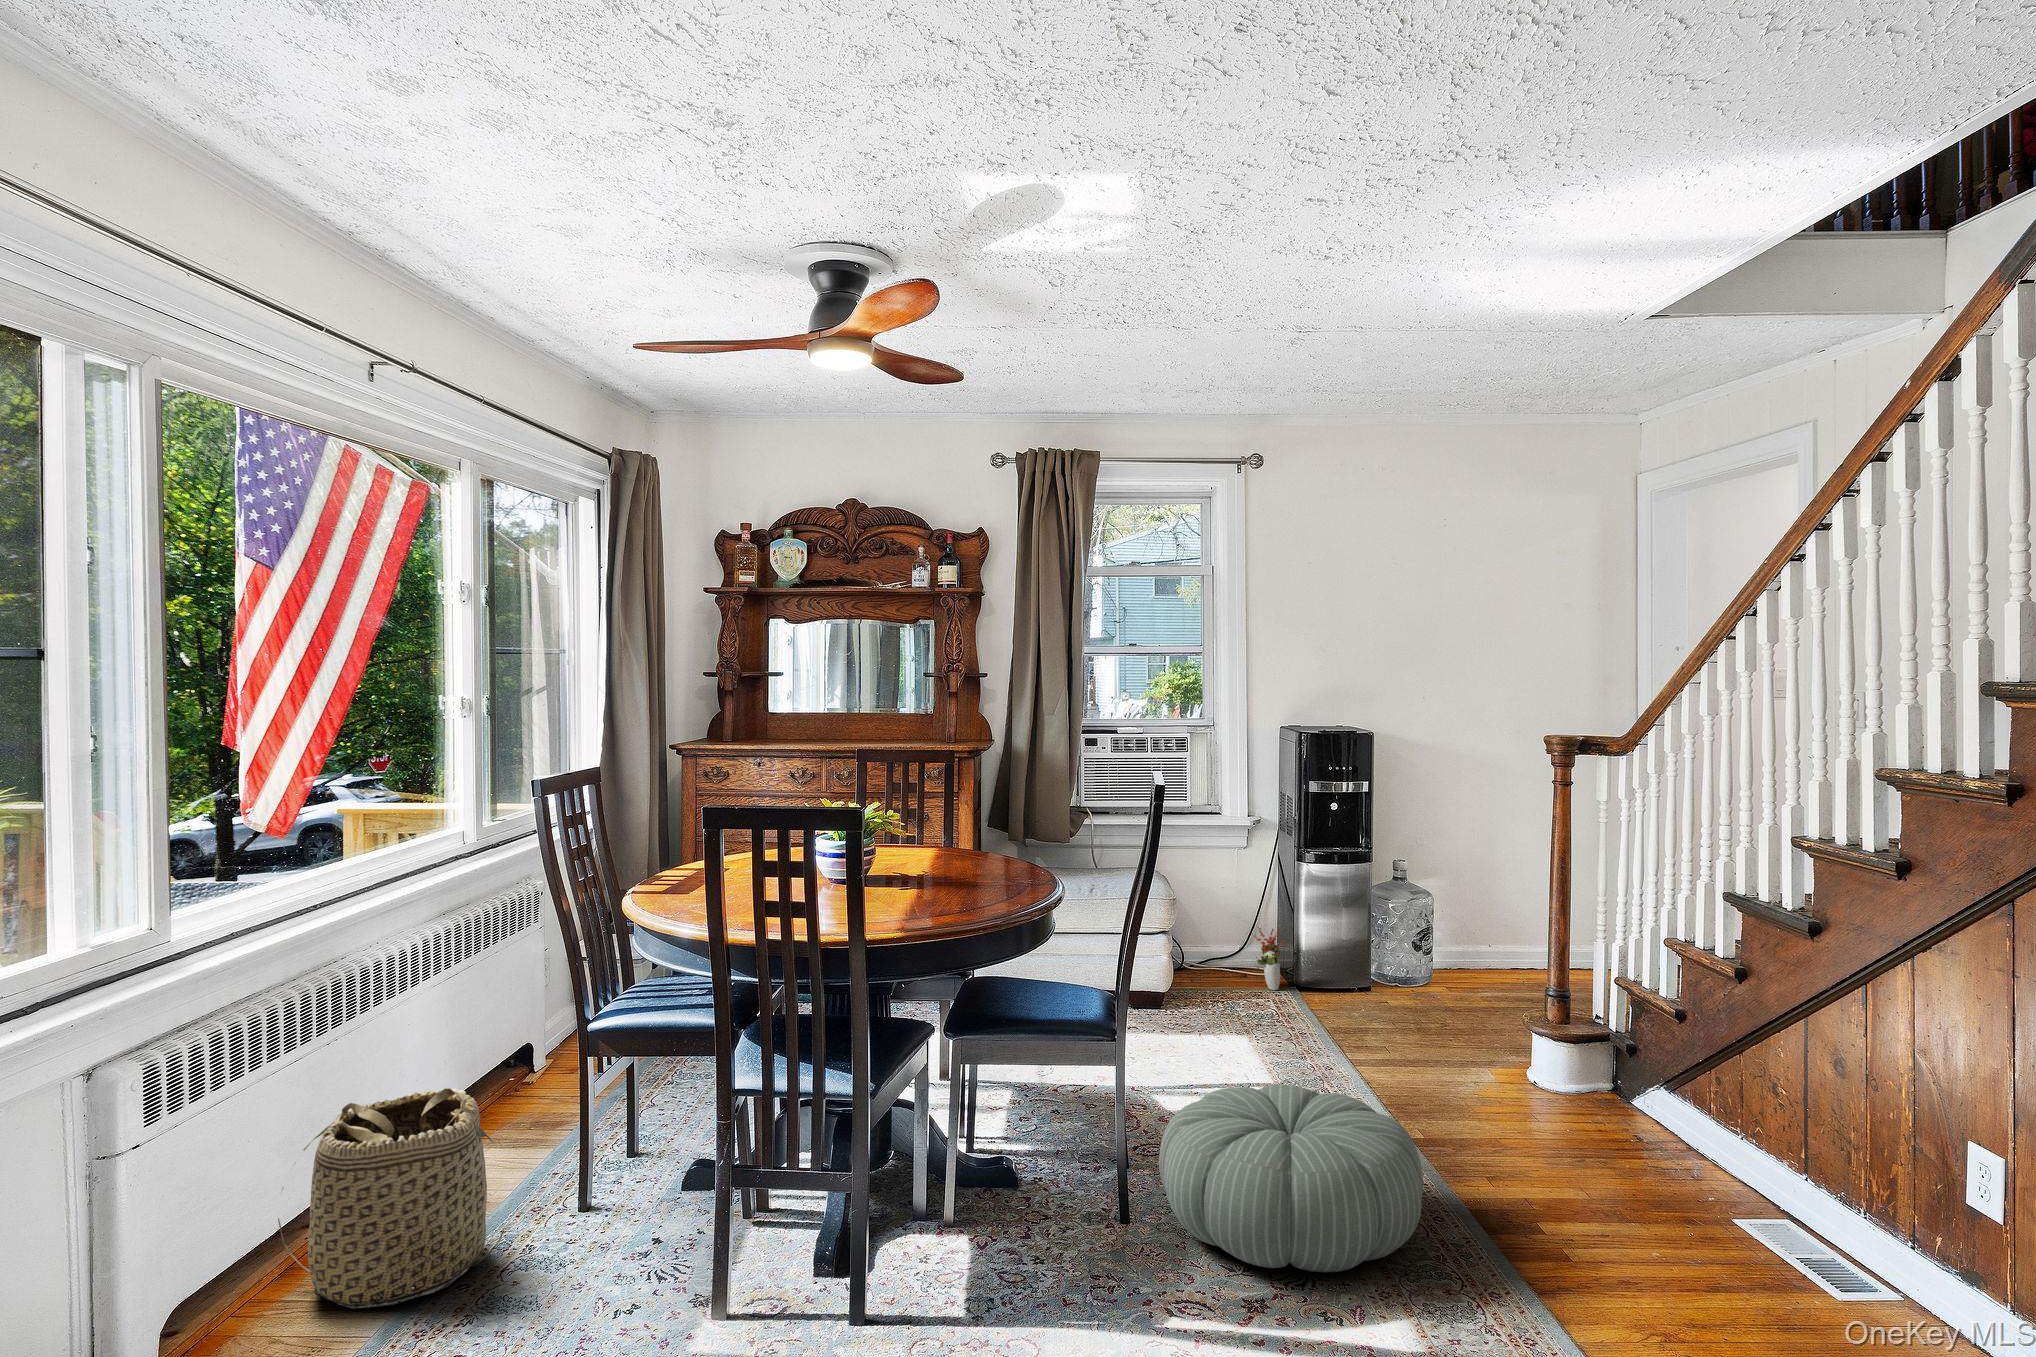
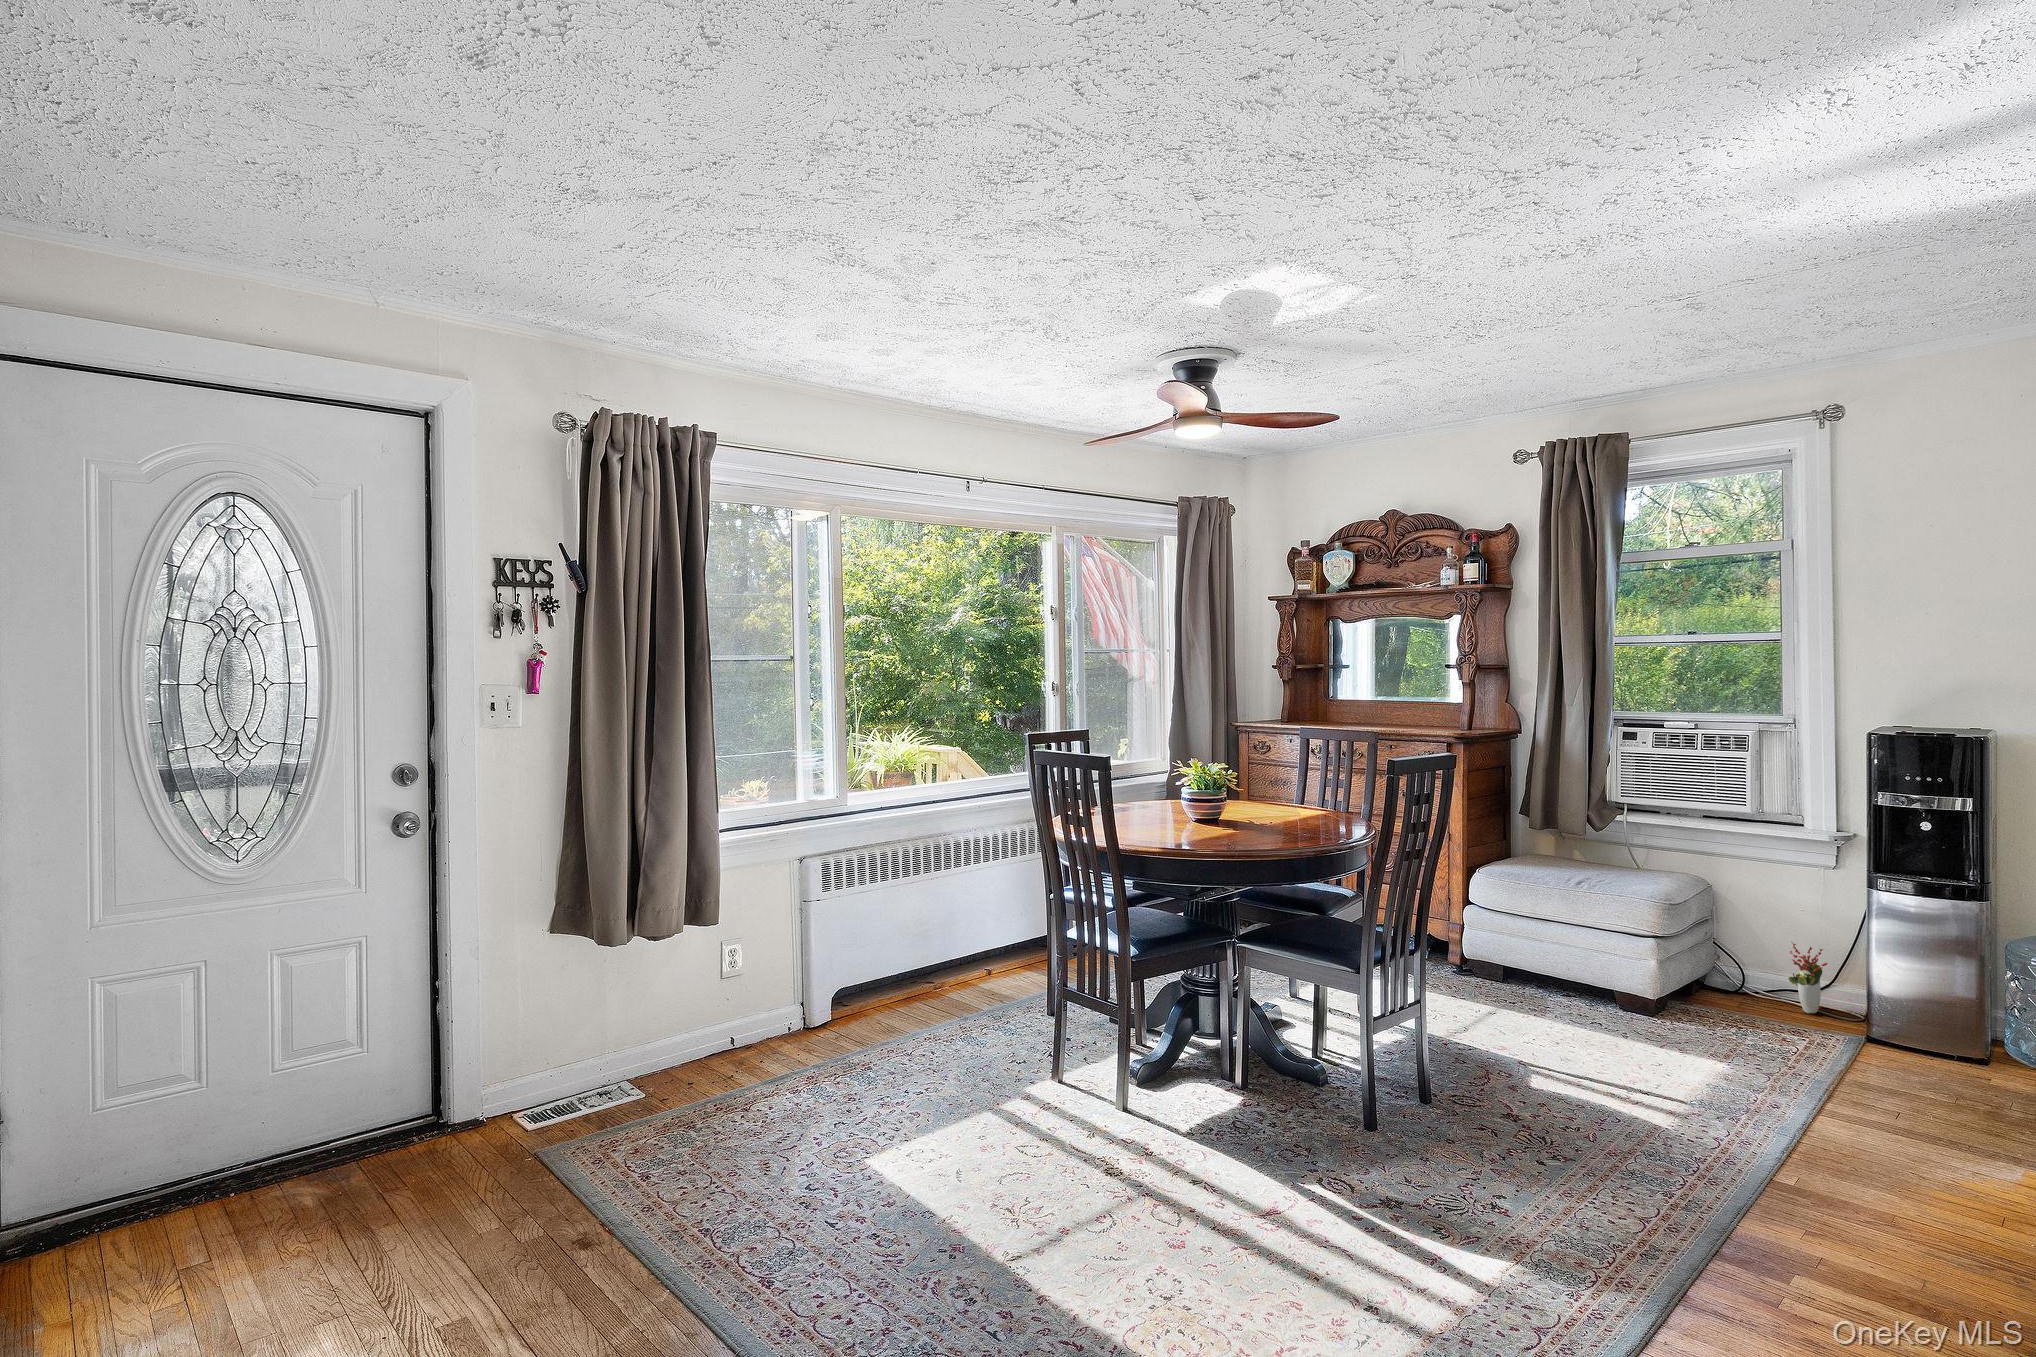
pouf: present [1159,1084,1423,1272] -> none [1384,1046,1641,1217]
basket: present [278,1088,505,1308] -> none [893,910,986,1025]

